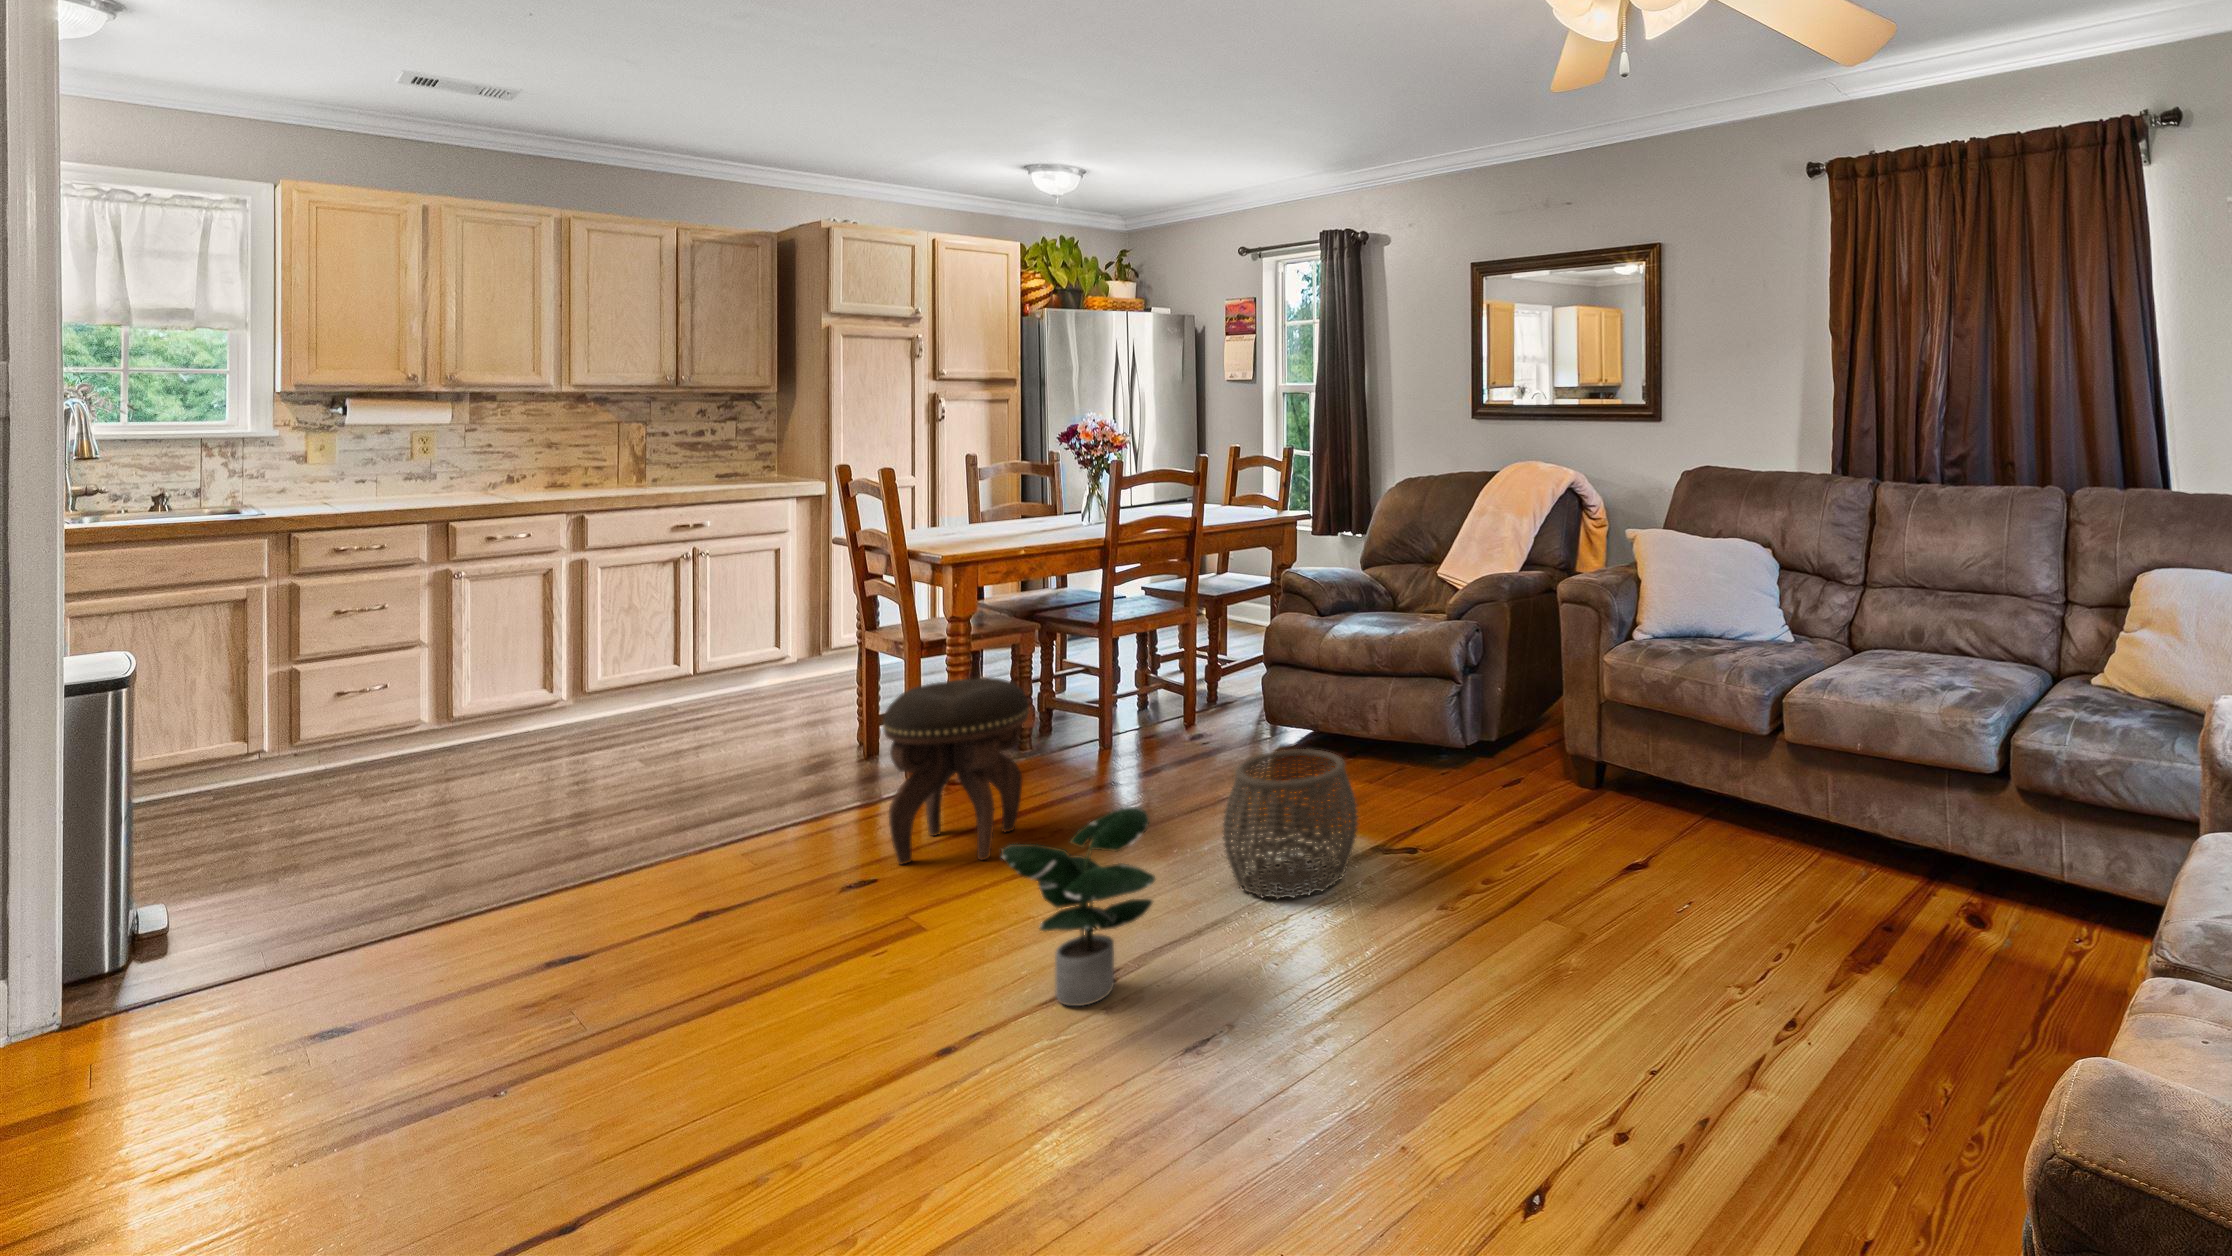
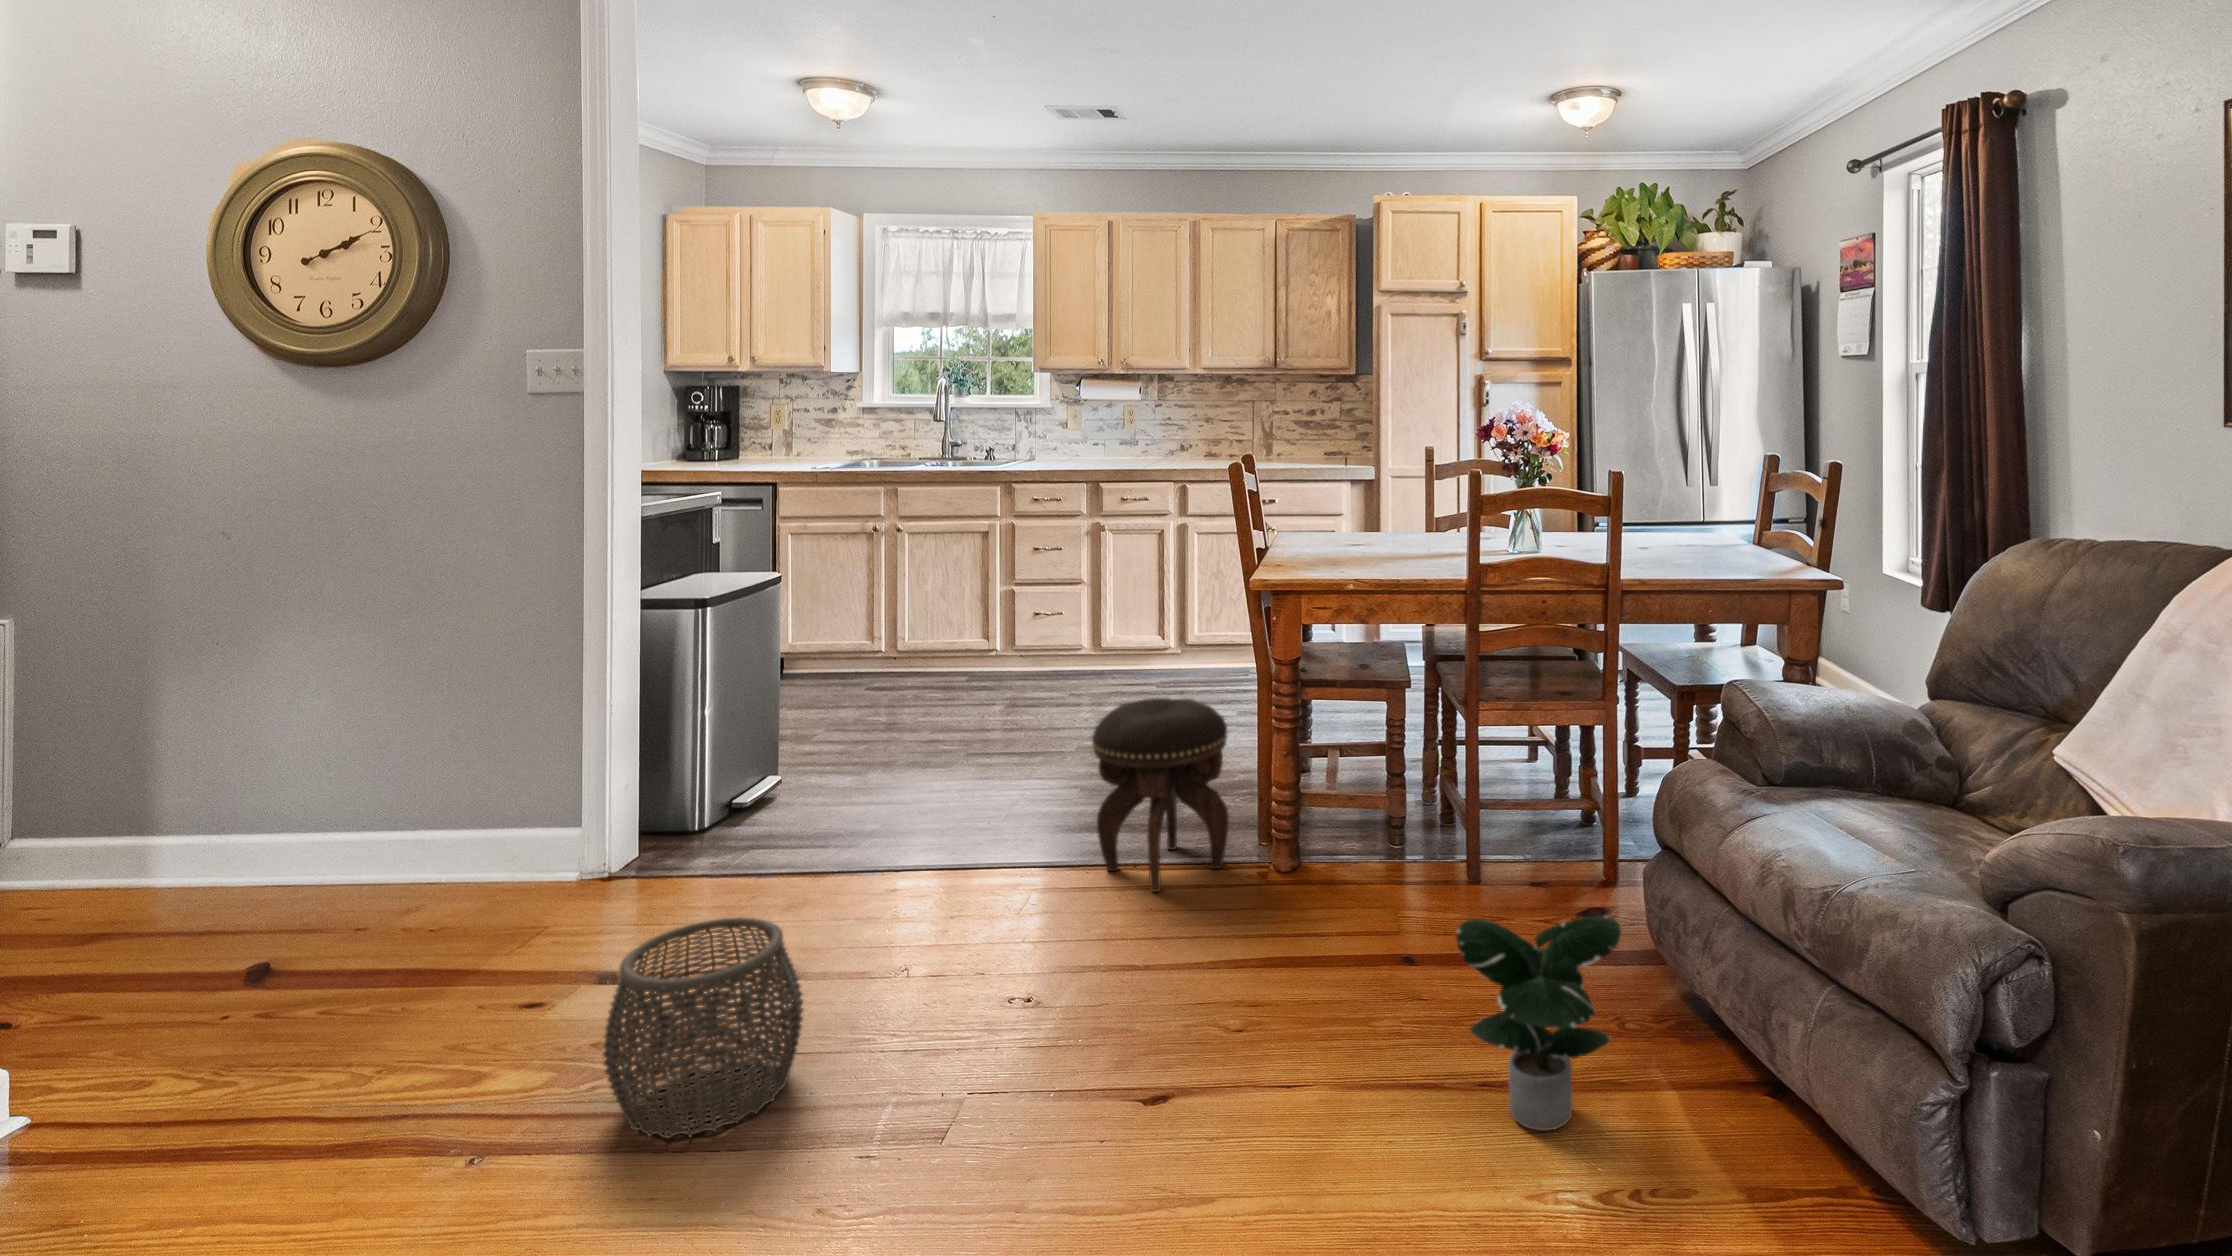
woven basket: present [1223,749,1358,899] -> present [603,918,804,1139]
potted plant: present [1001,807,1155,1006] -> present [1456,916,1621,1131]

